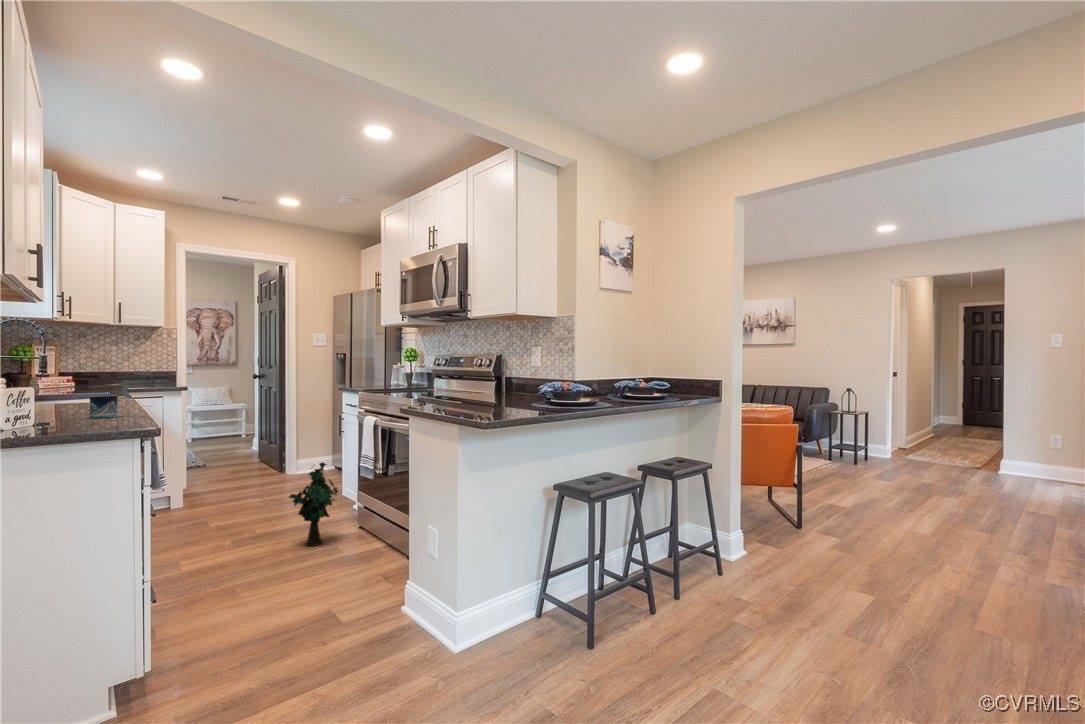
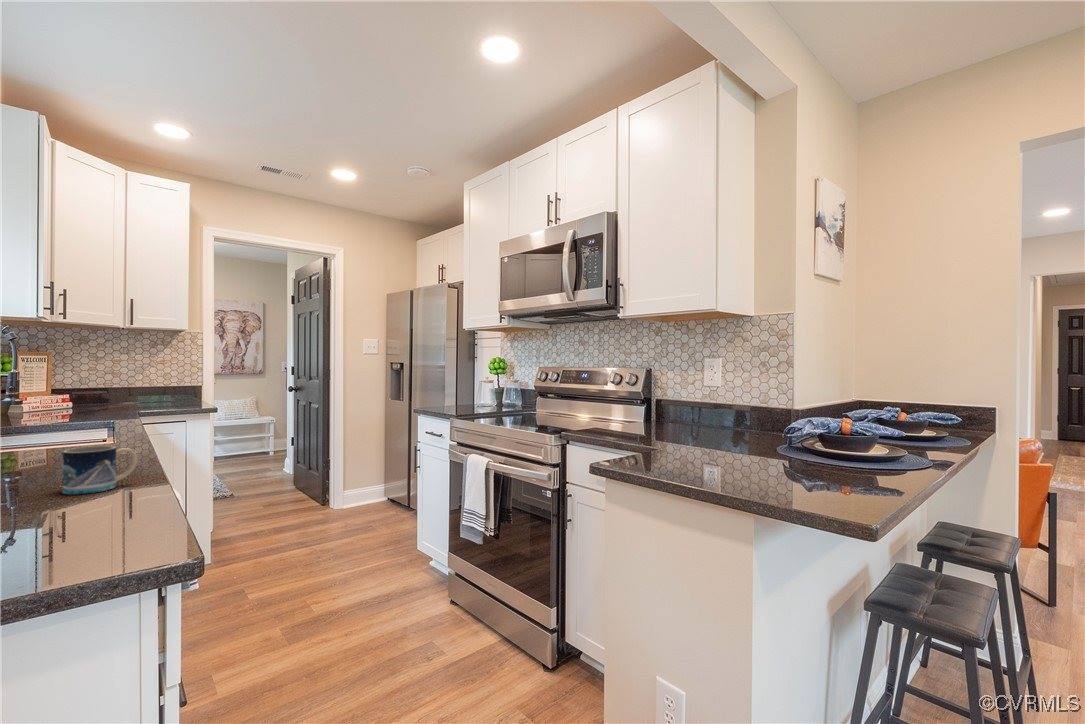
decorative plant: present [289,463,338,546] -> none [365,518,432,640]

